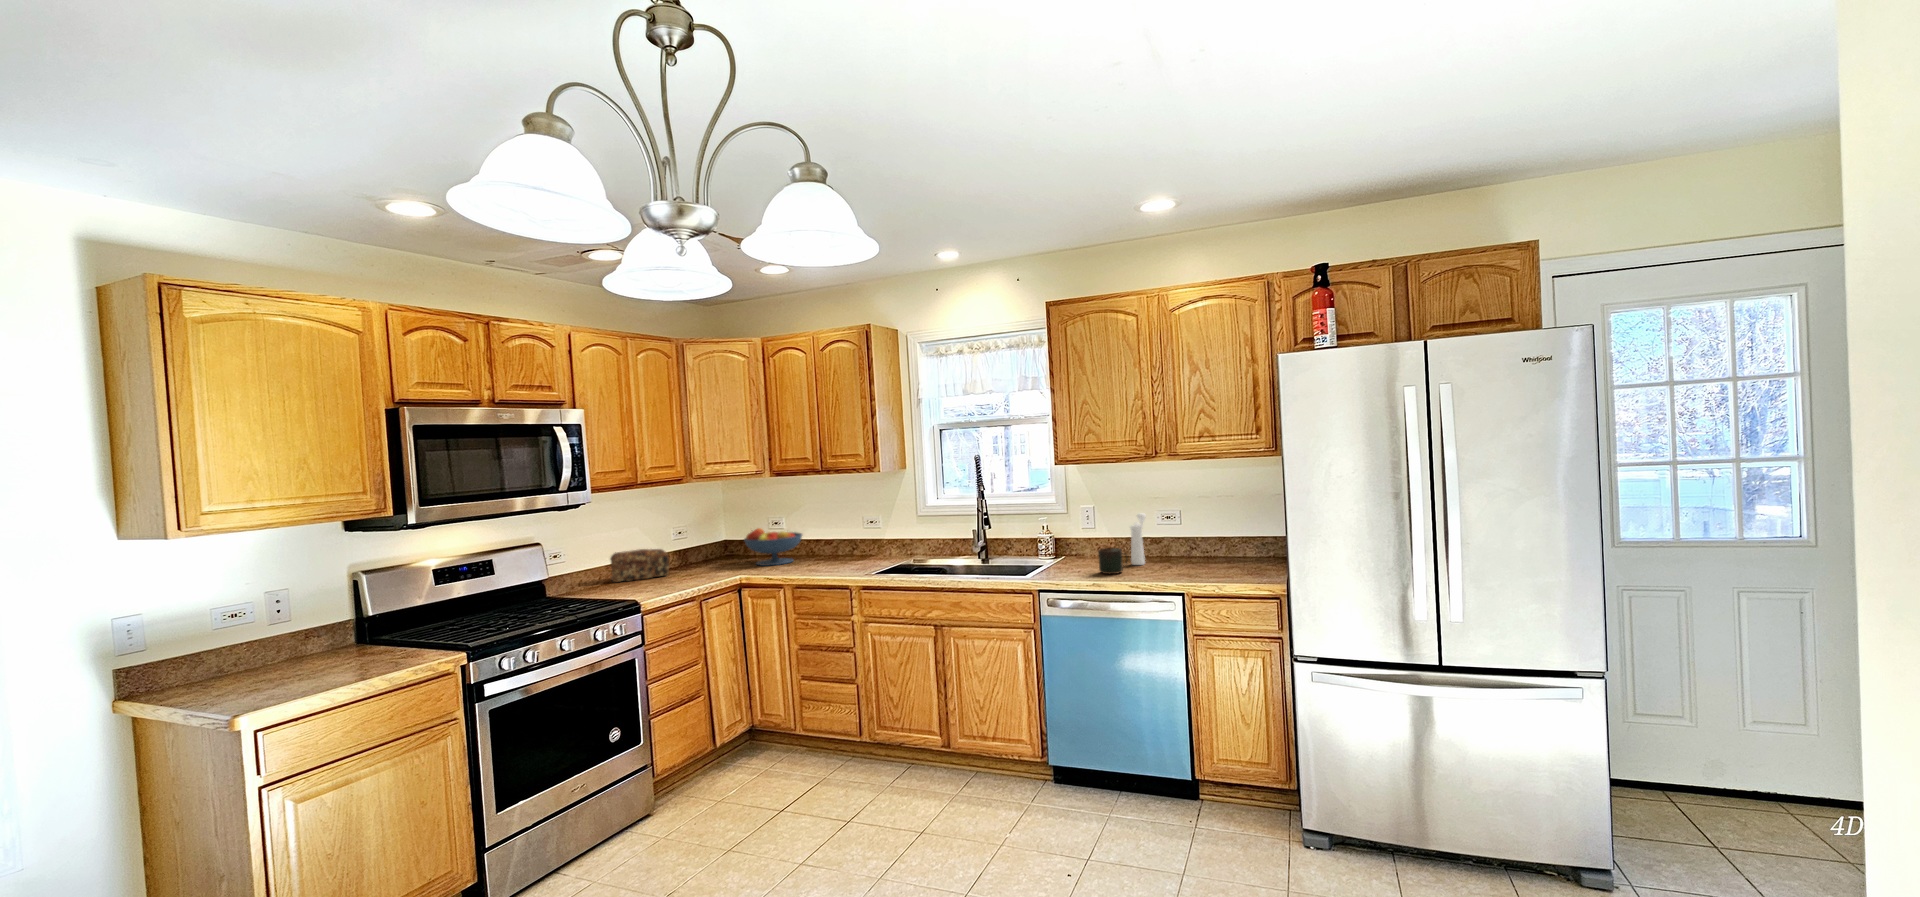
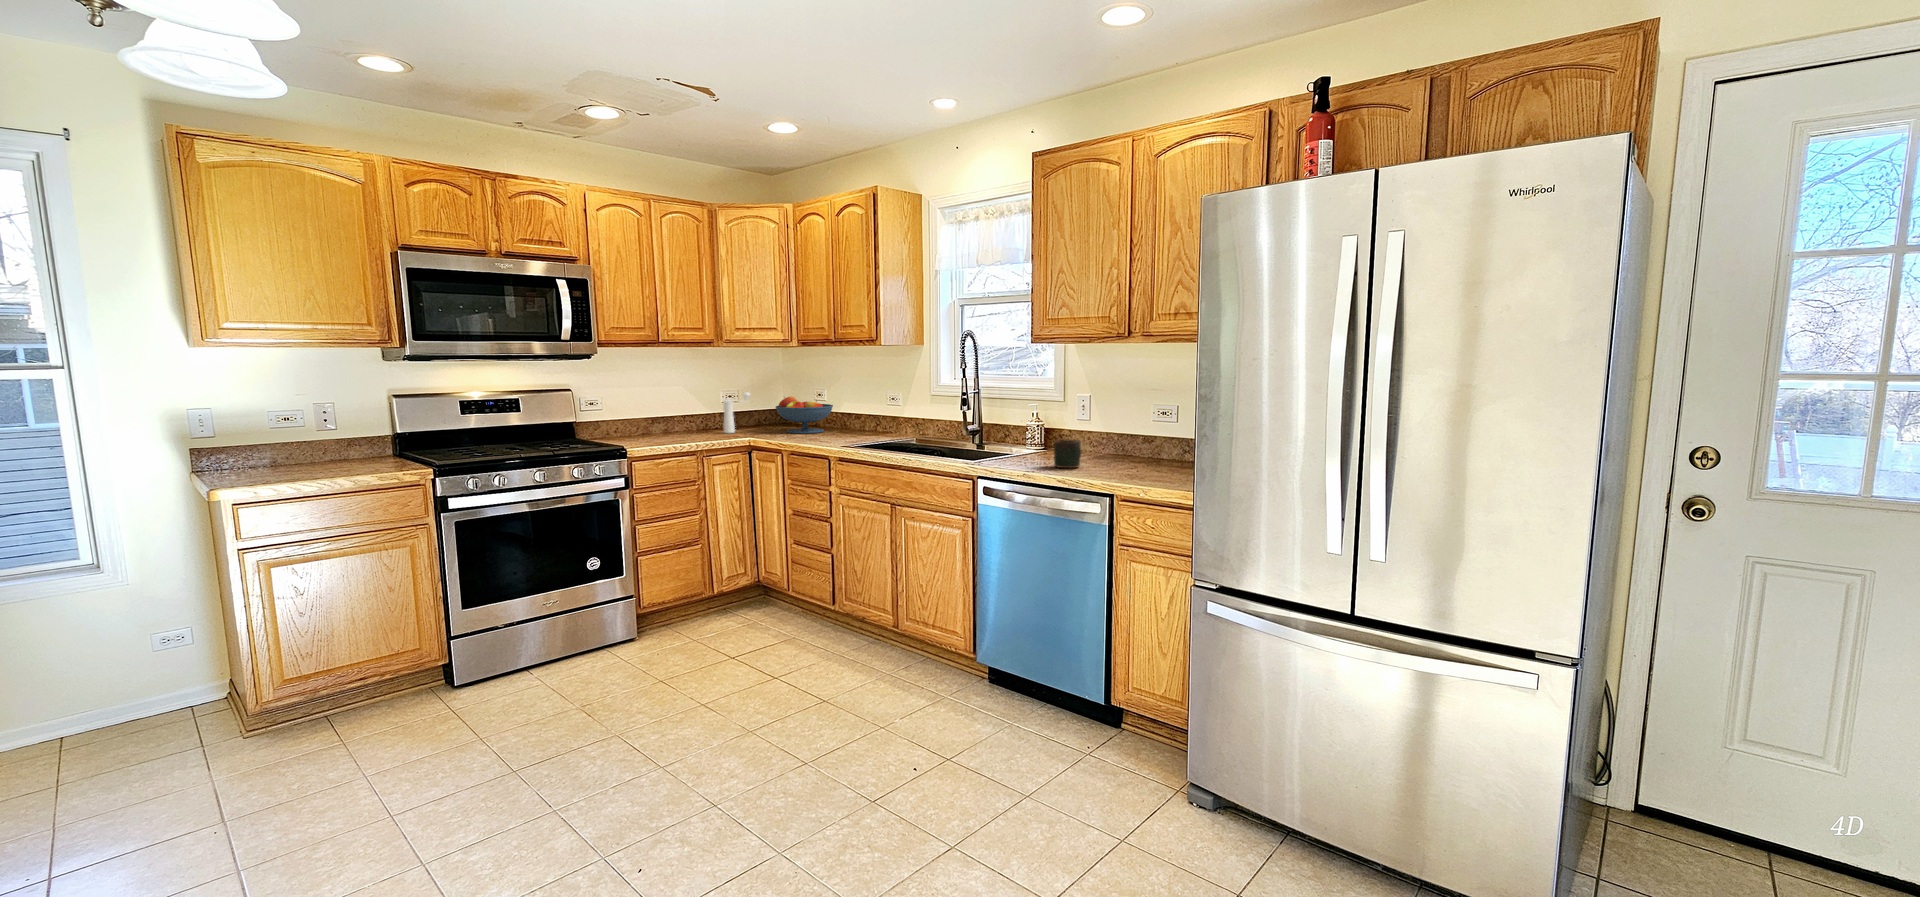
pepper mill: present [1130,513,1146,565] -> present [723,392,750,433]
bread loaf: present [610,549,669,582] -> none [651,406,706,434]

